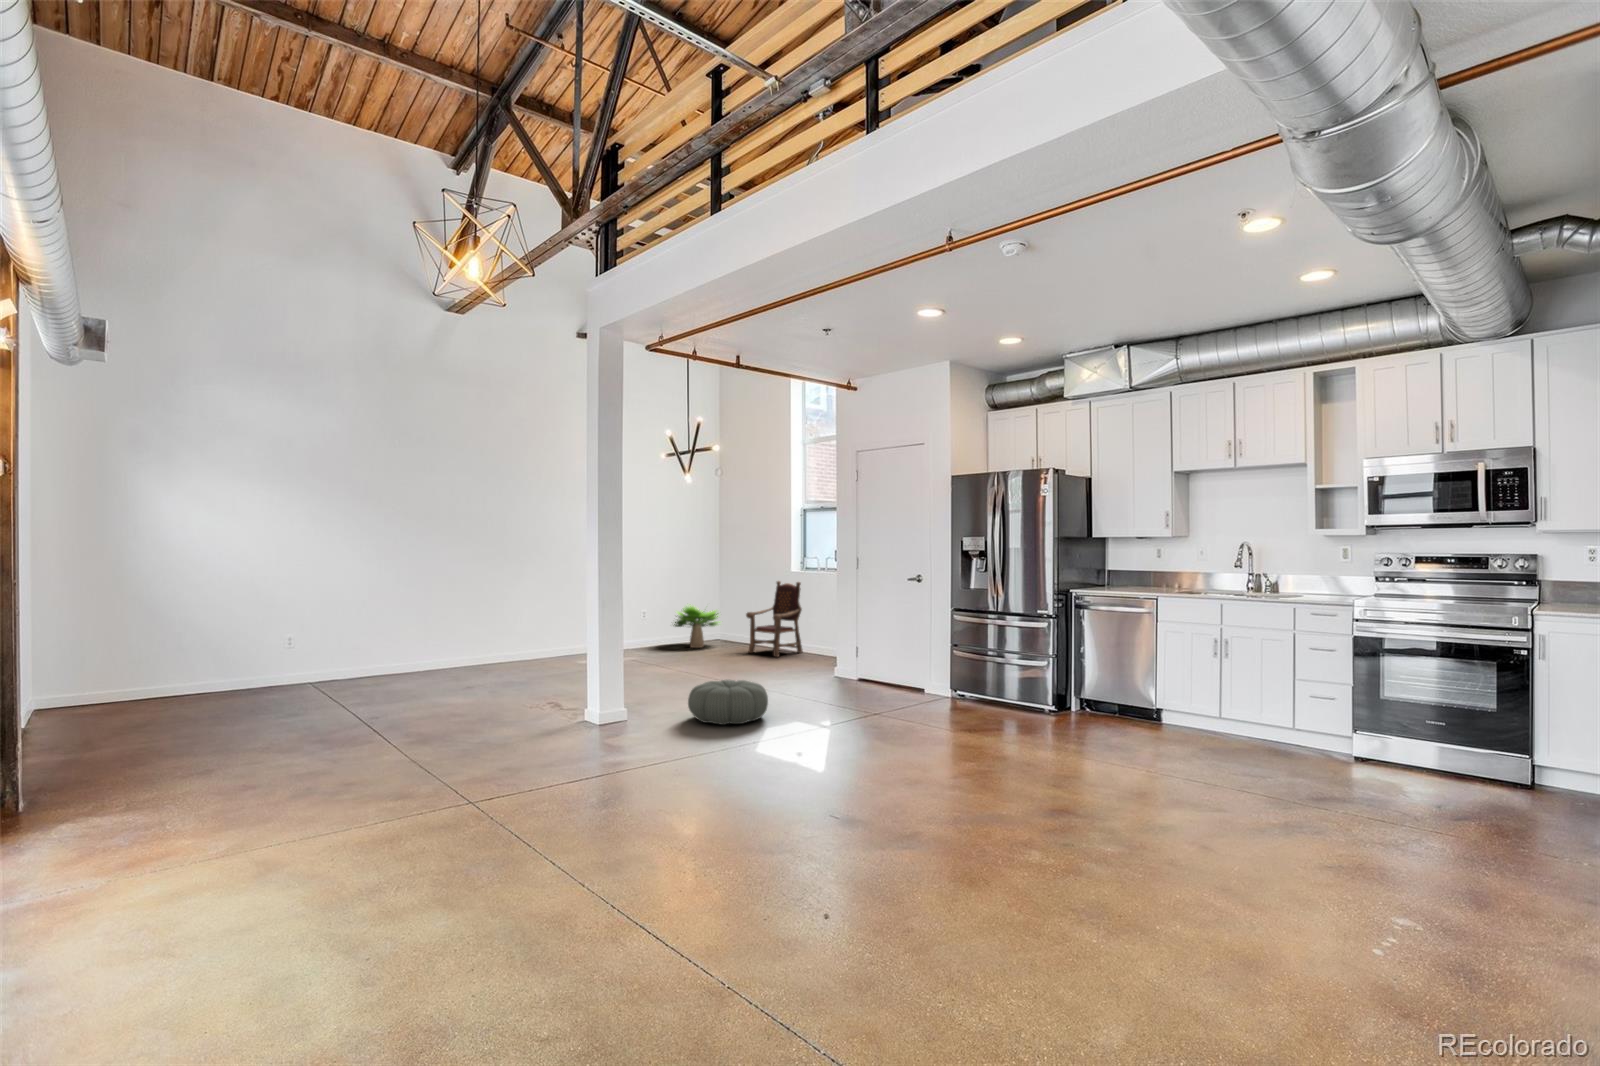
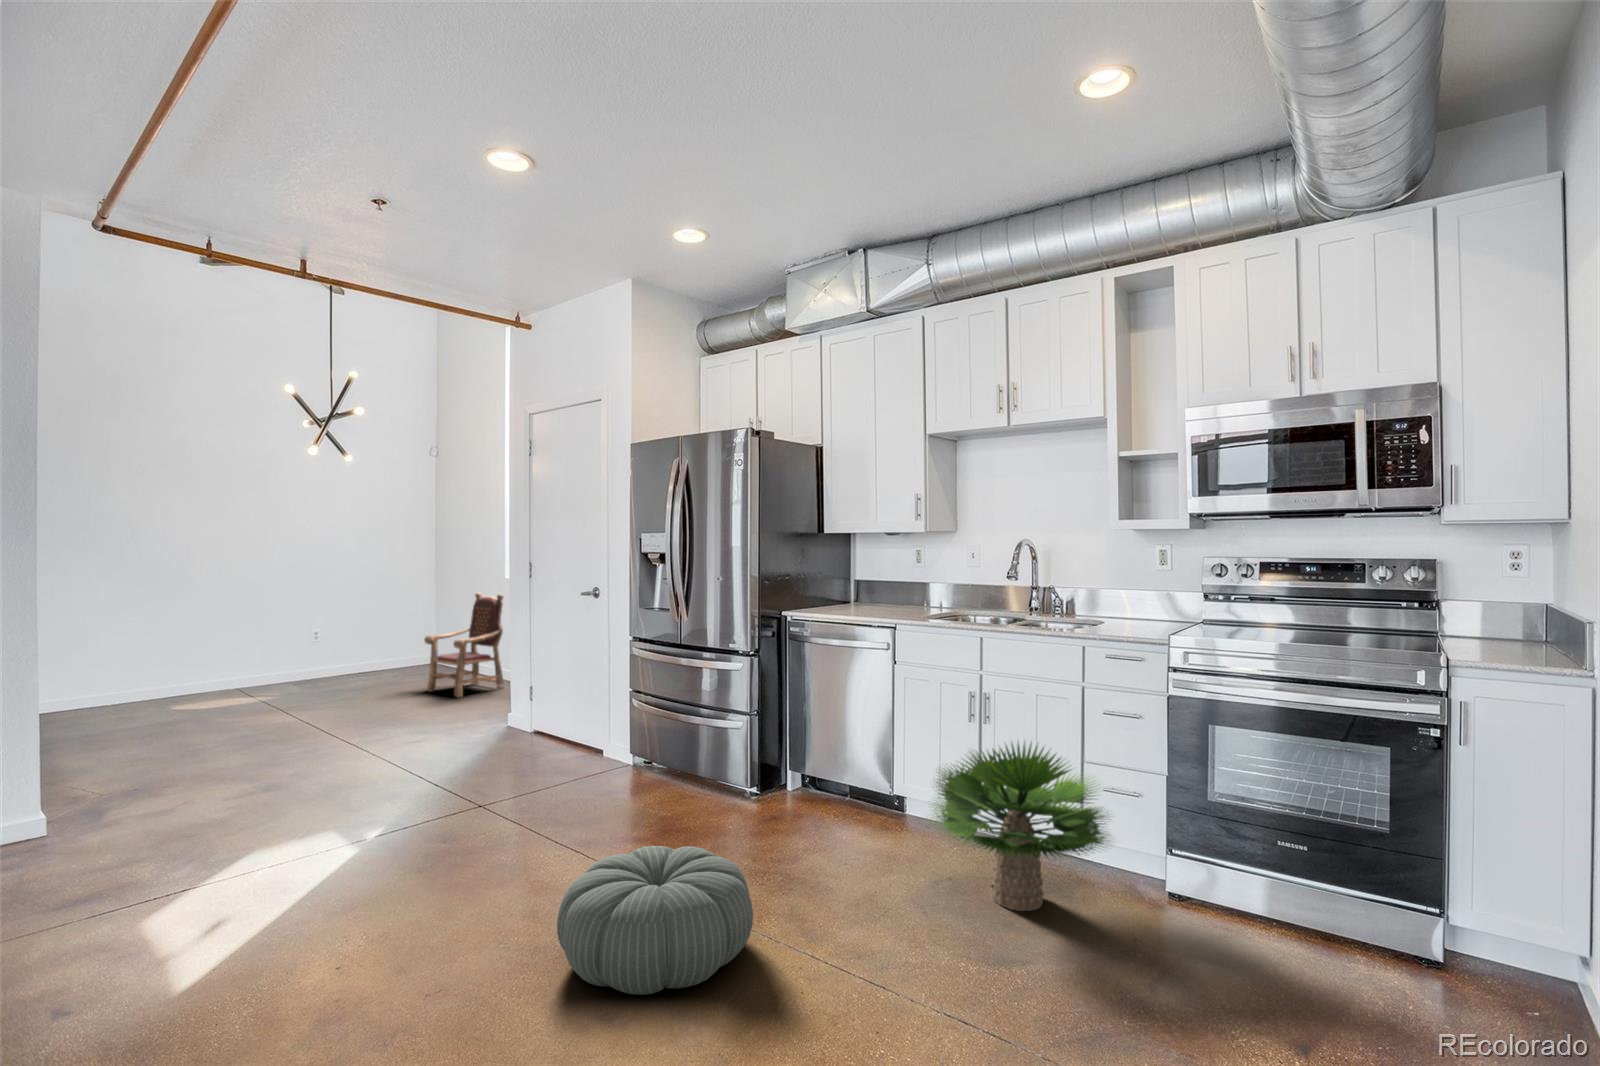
potted plant: present [673,606,720,648] -> present [931,743,1110,911]
pouf: present [688,680,768,725] -> present [557,846,753,995]

